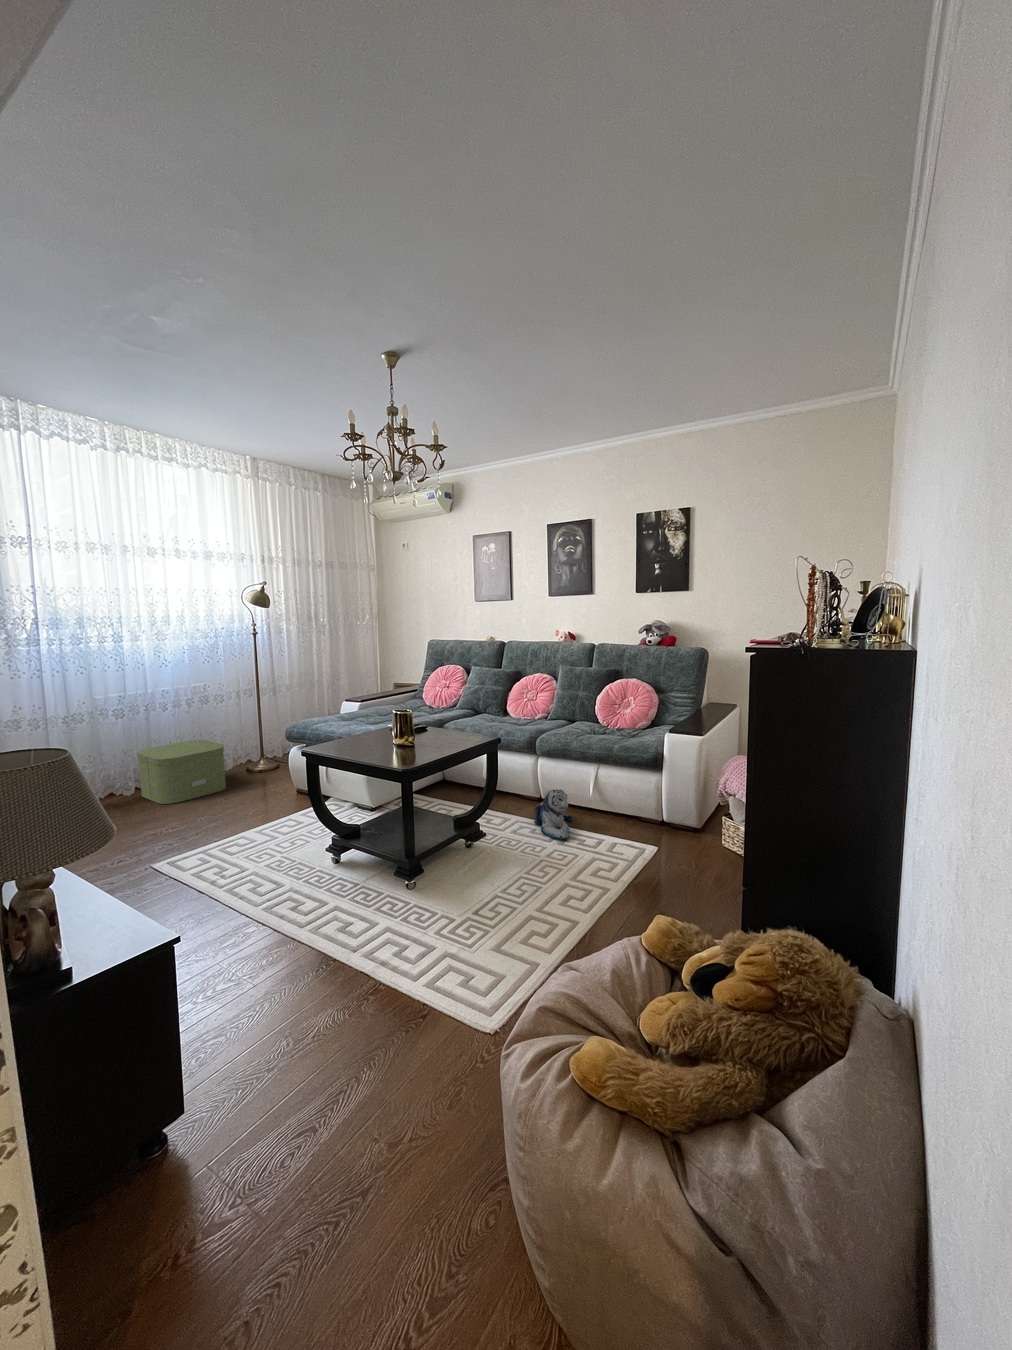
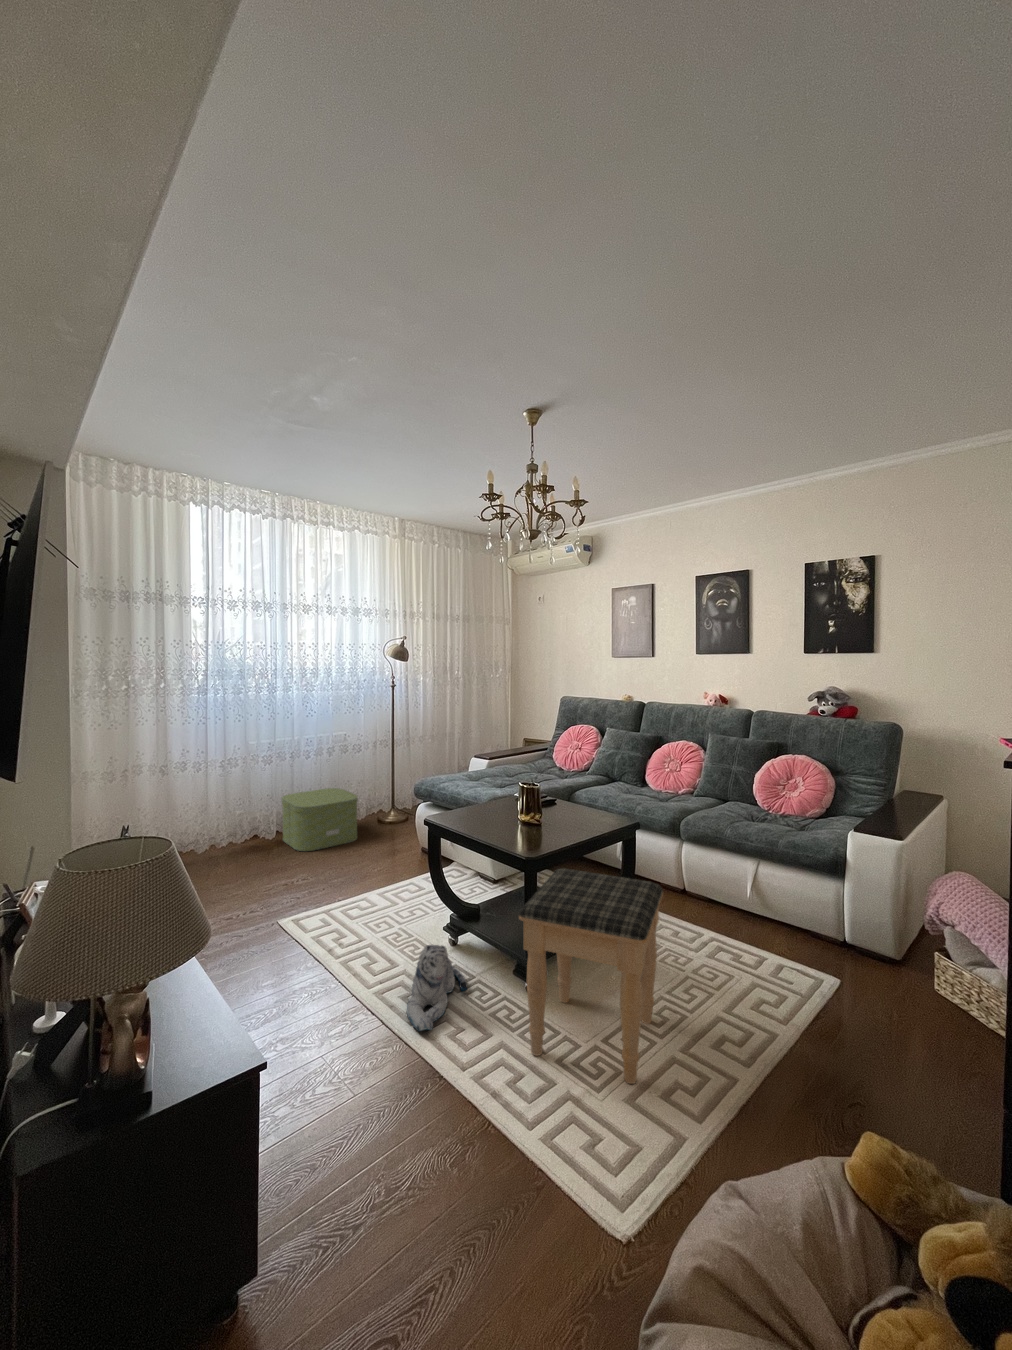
footstool: none [398,780,520,938] -> present [519,868,663,1084]
plush toy: present [534,789,573,840] -> present [407,945,467,1031]

